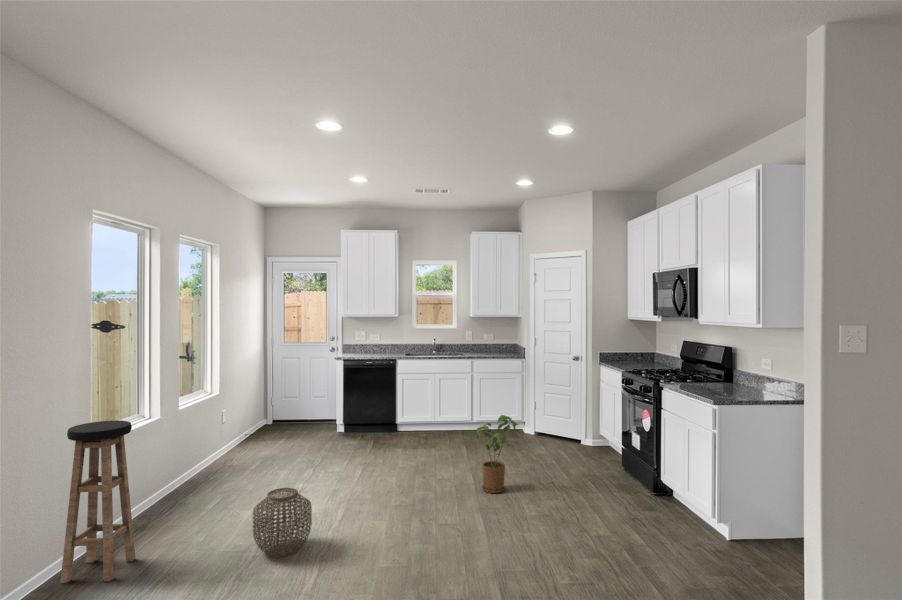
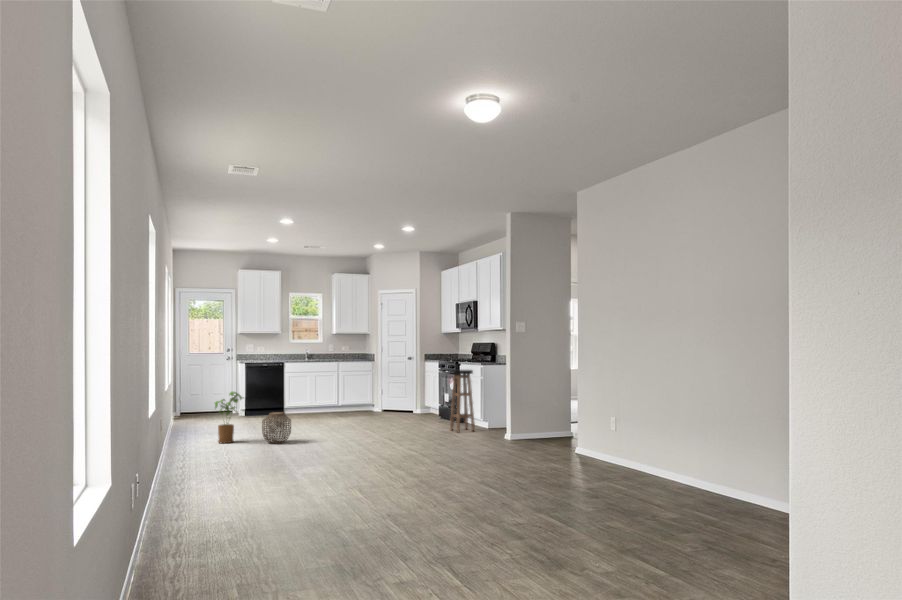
house plant: present [477,415,518,493] -> present [215,392,242,443]
bar stool: present [60,420,136,583] -> present [450,370,475,433]

